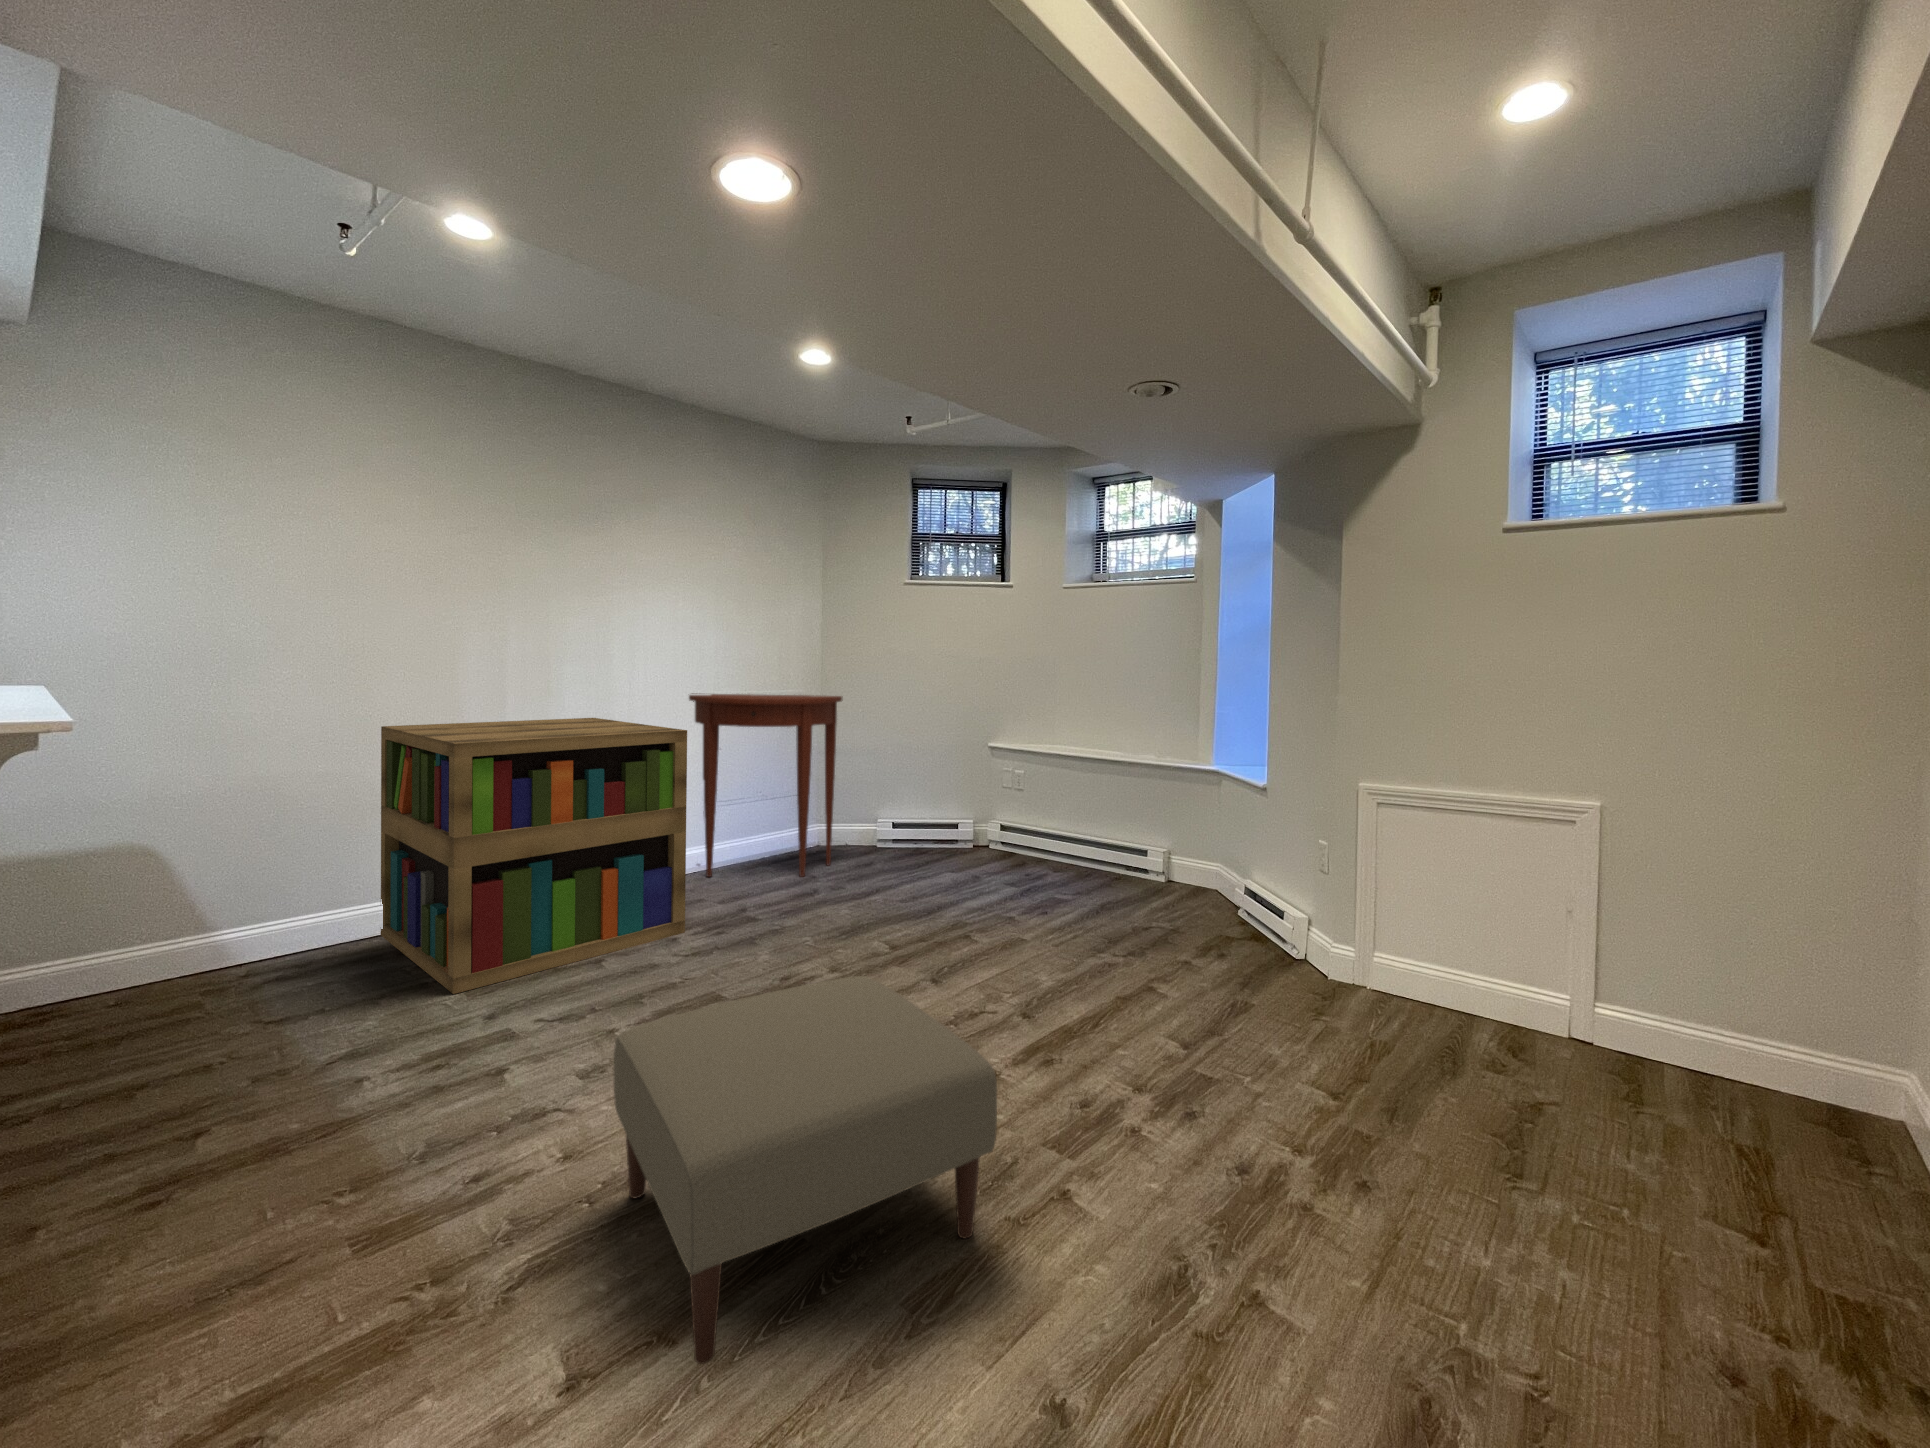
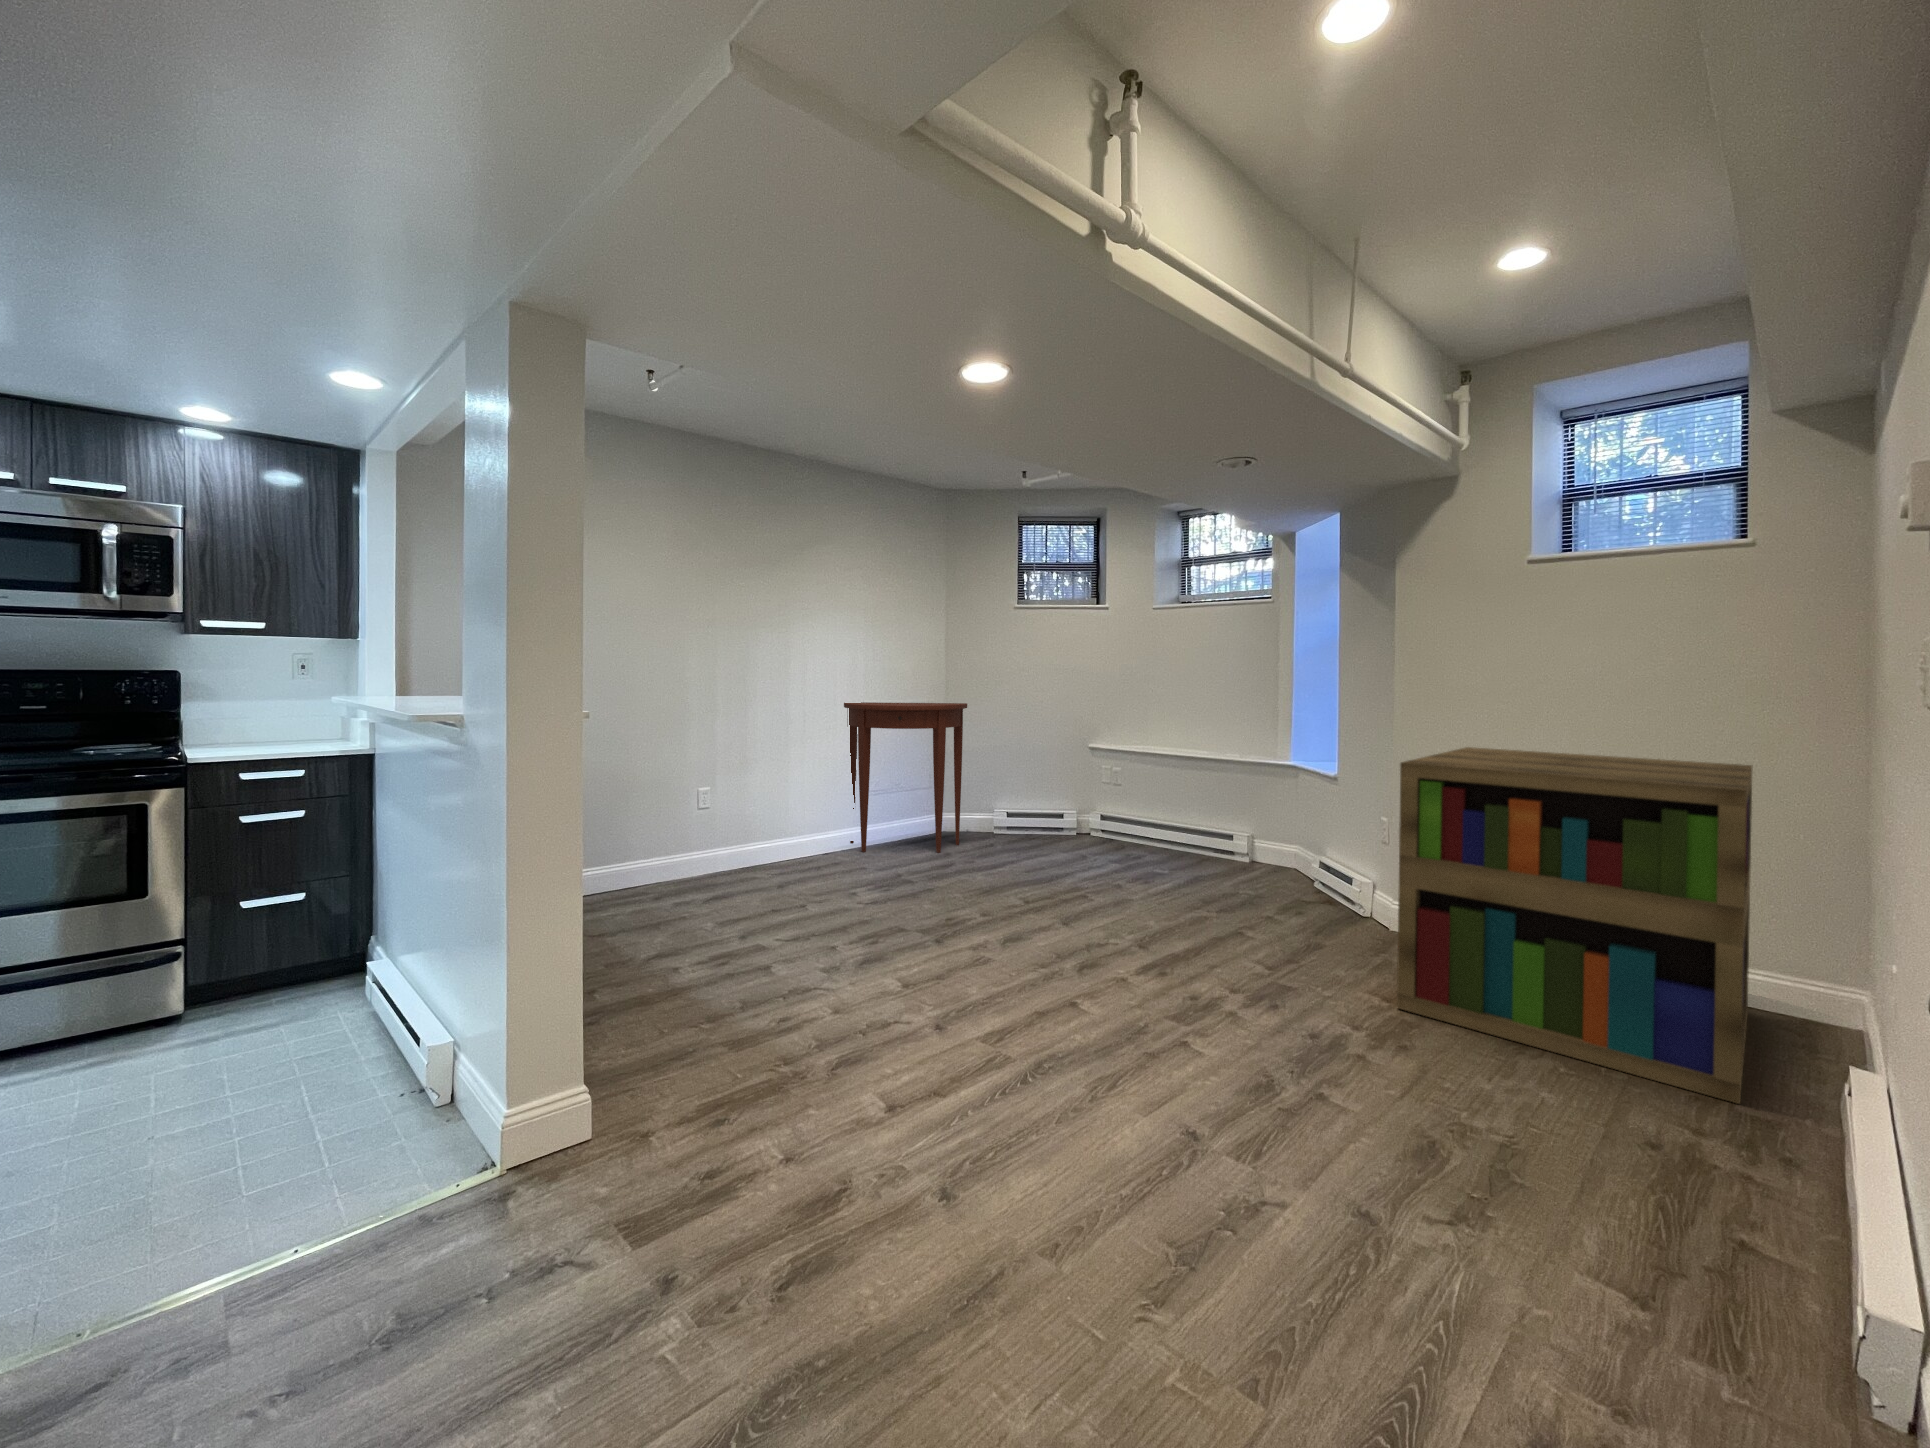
bookshelf: present [381,718,687,994] -> present [1397,747,1752,1104]
ottoman: present [614,976,997,1364] -> none [875,899,1138,1106]

